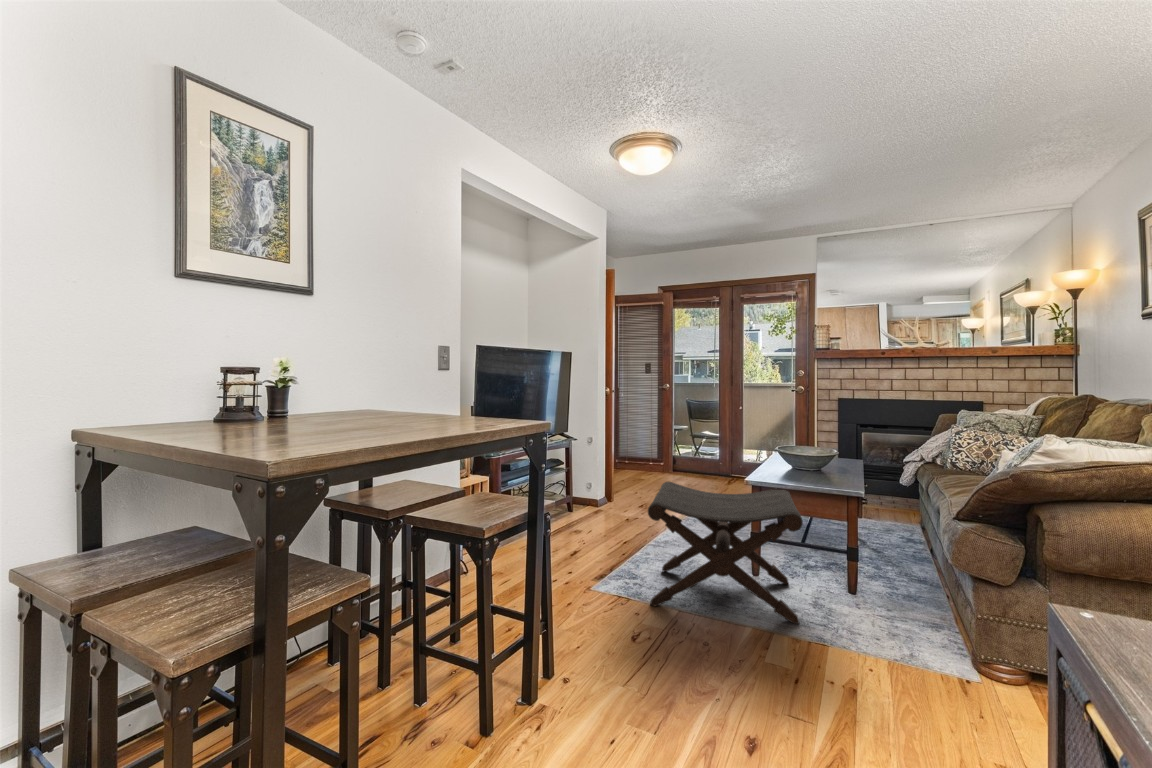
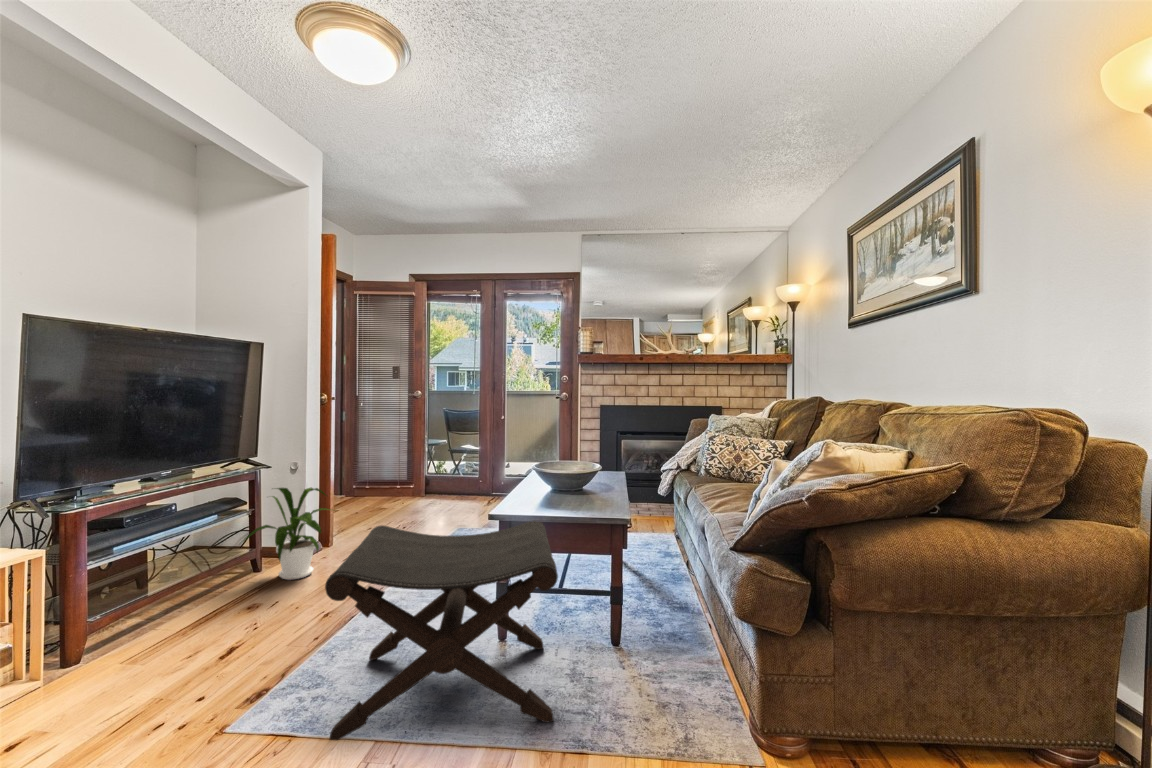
house plant: none [561,455,622,520] -> present [242,488,331,580]

